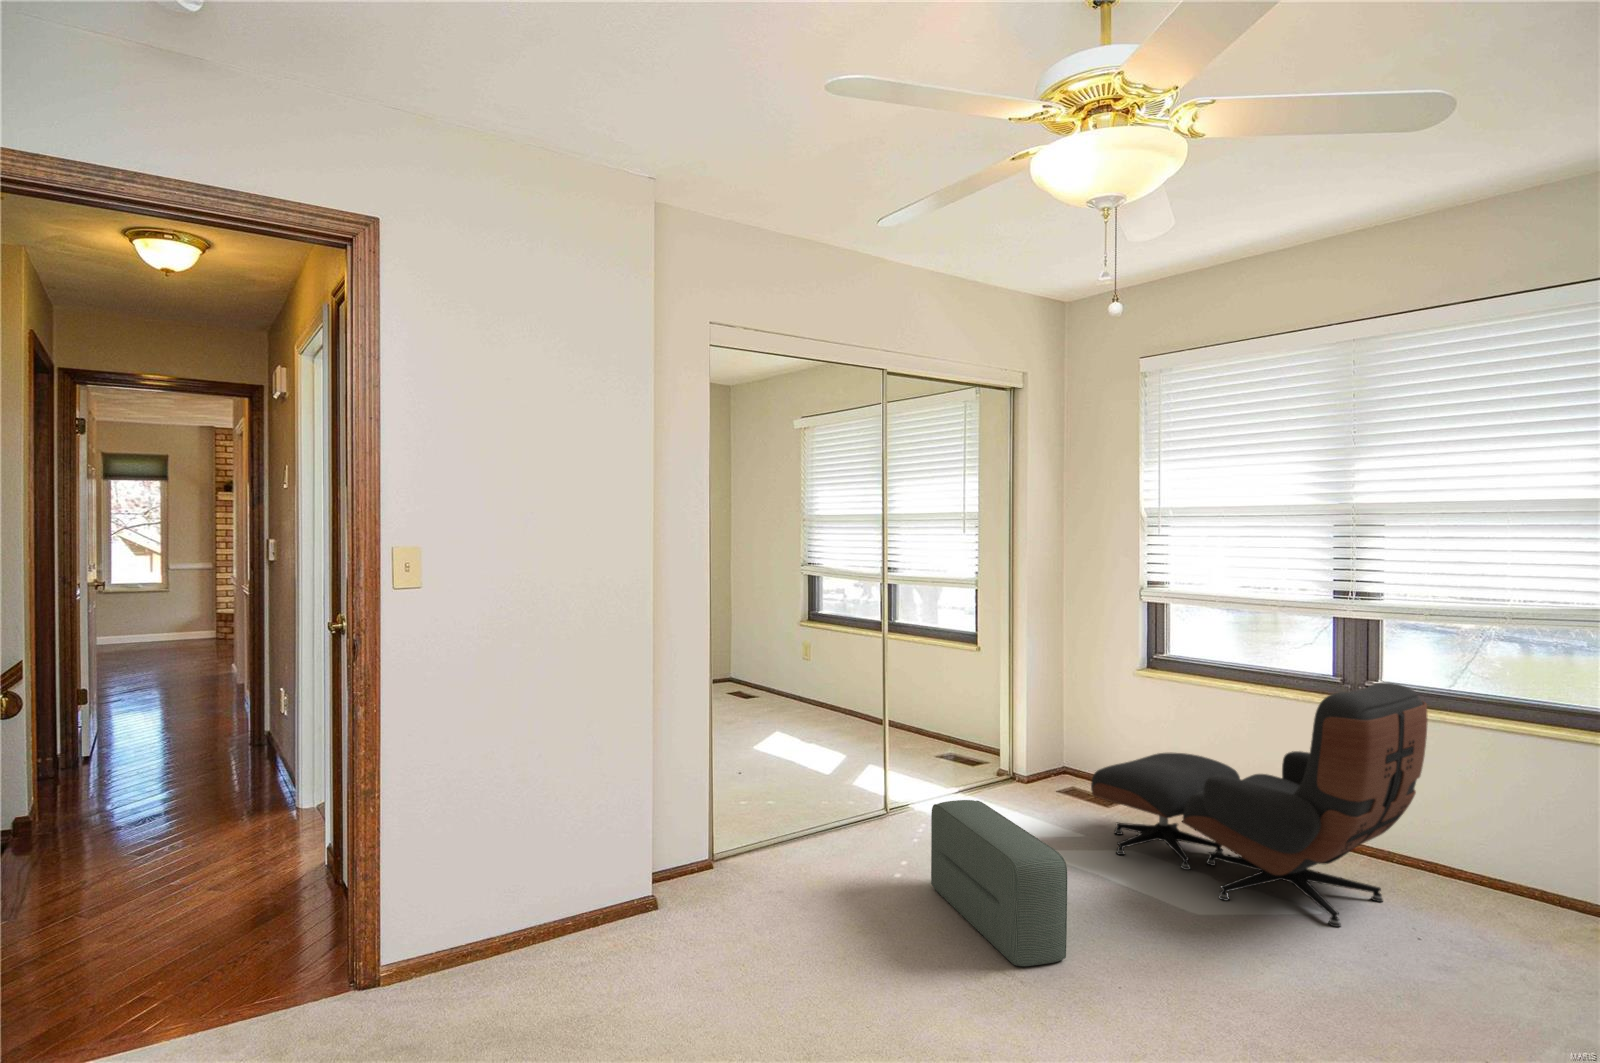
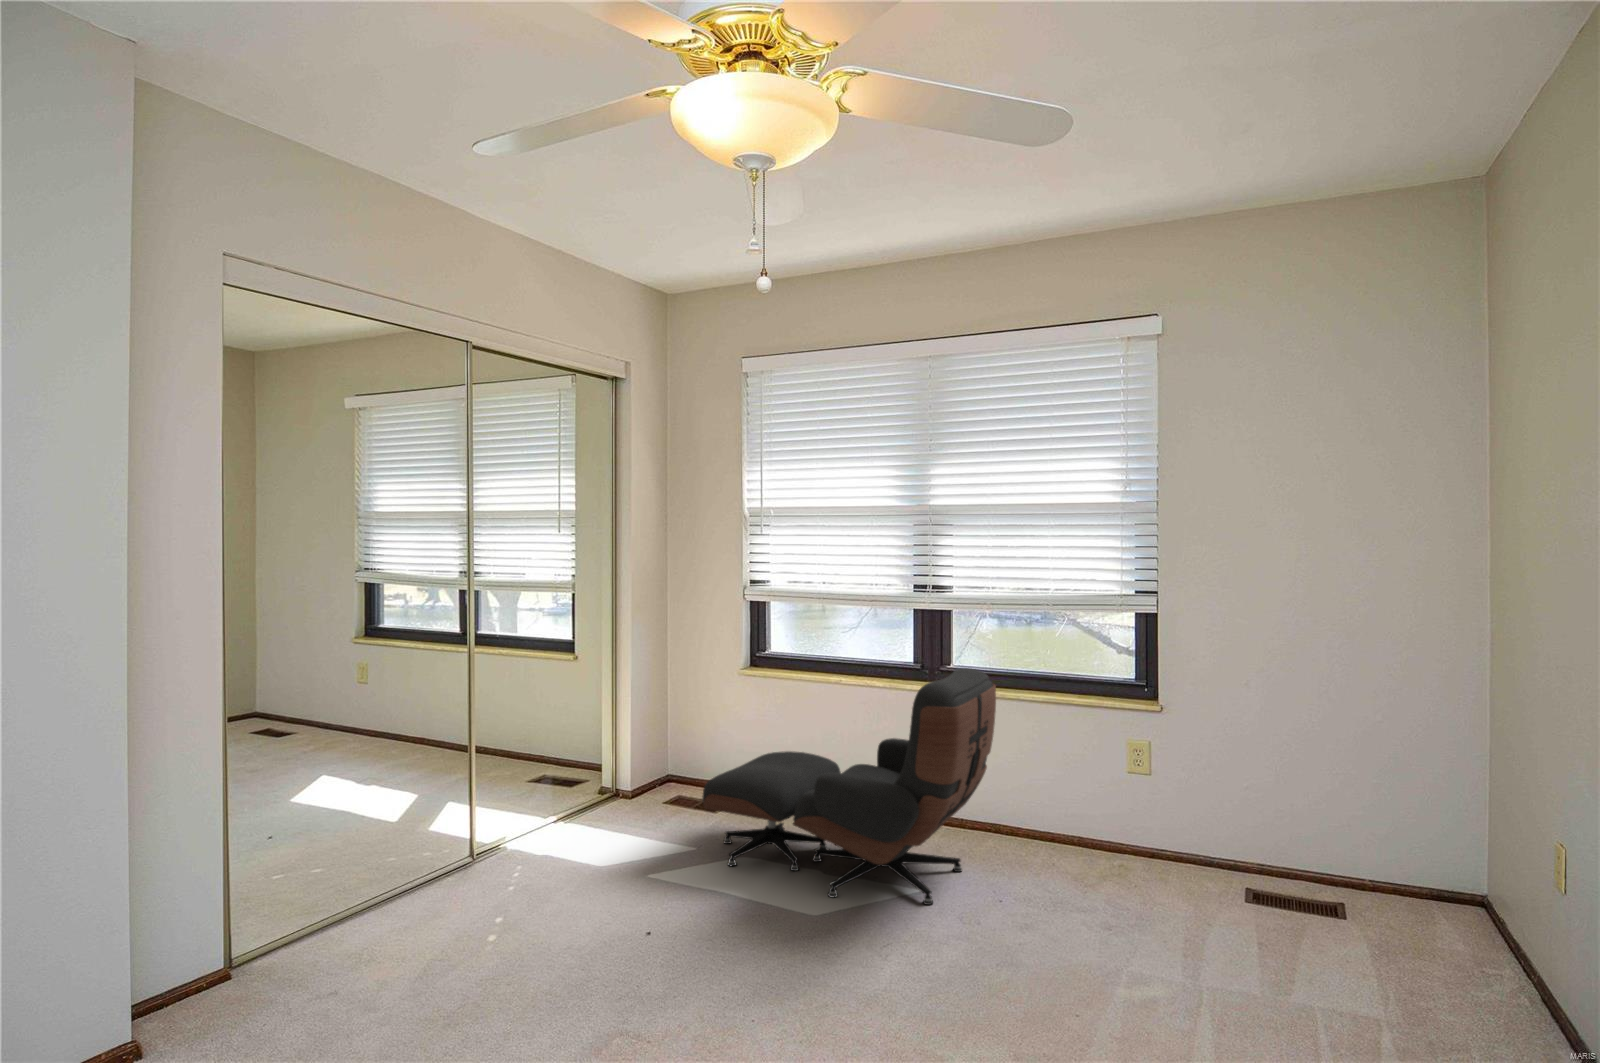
pouf: present [931,800,1067,966] -> none [532,836,691,1021]

